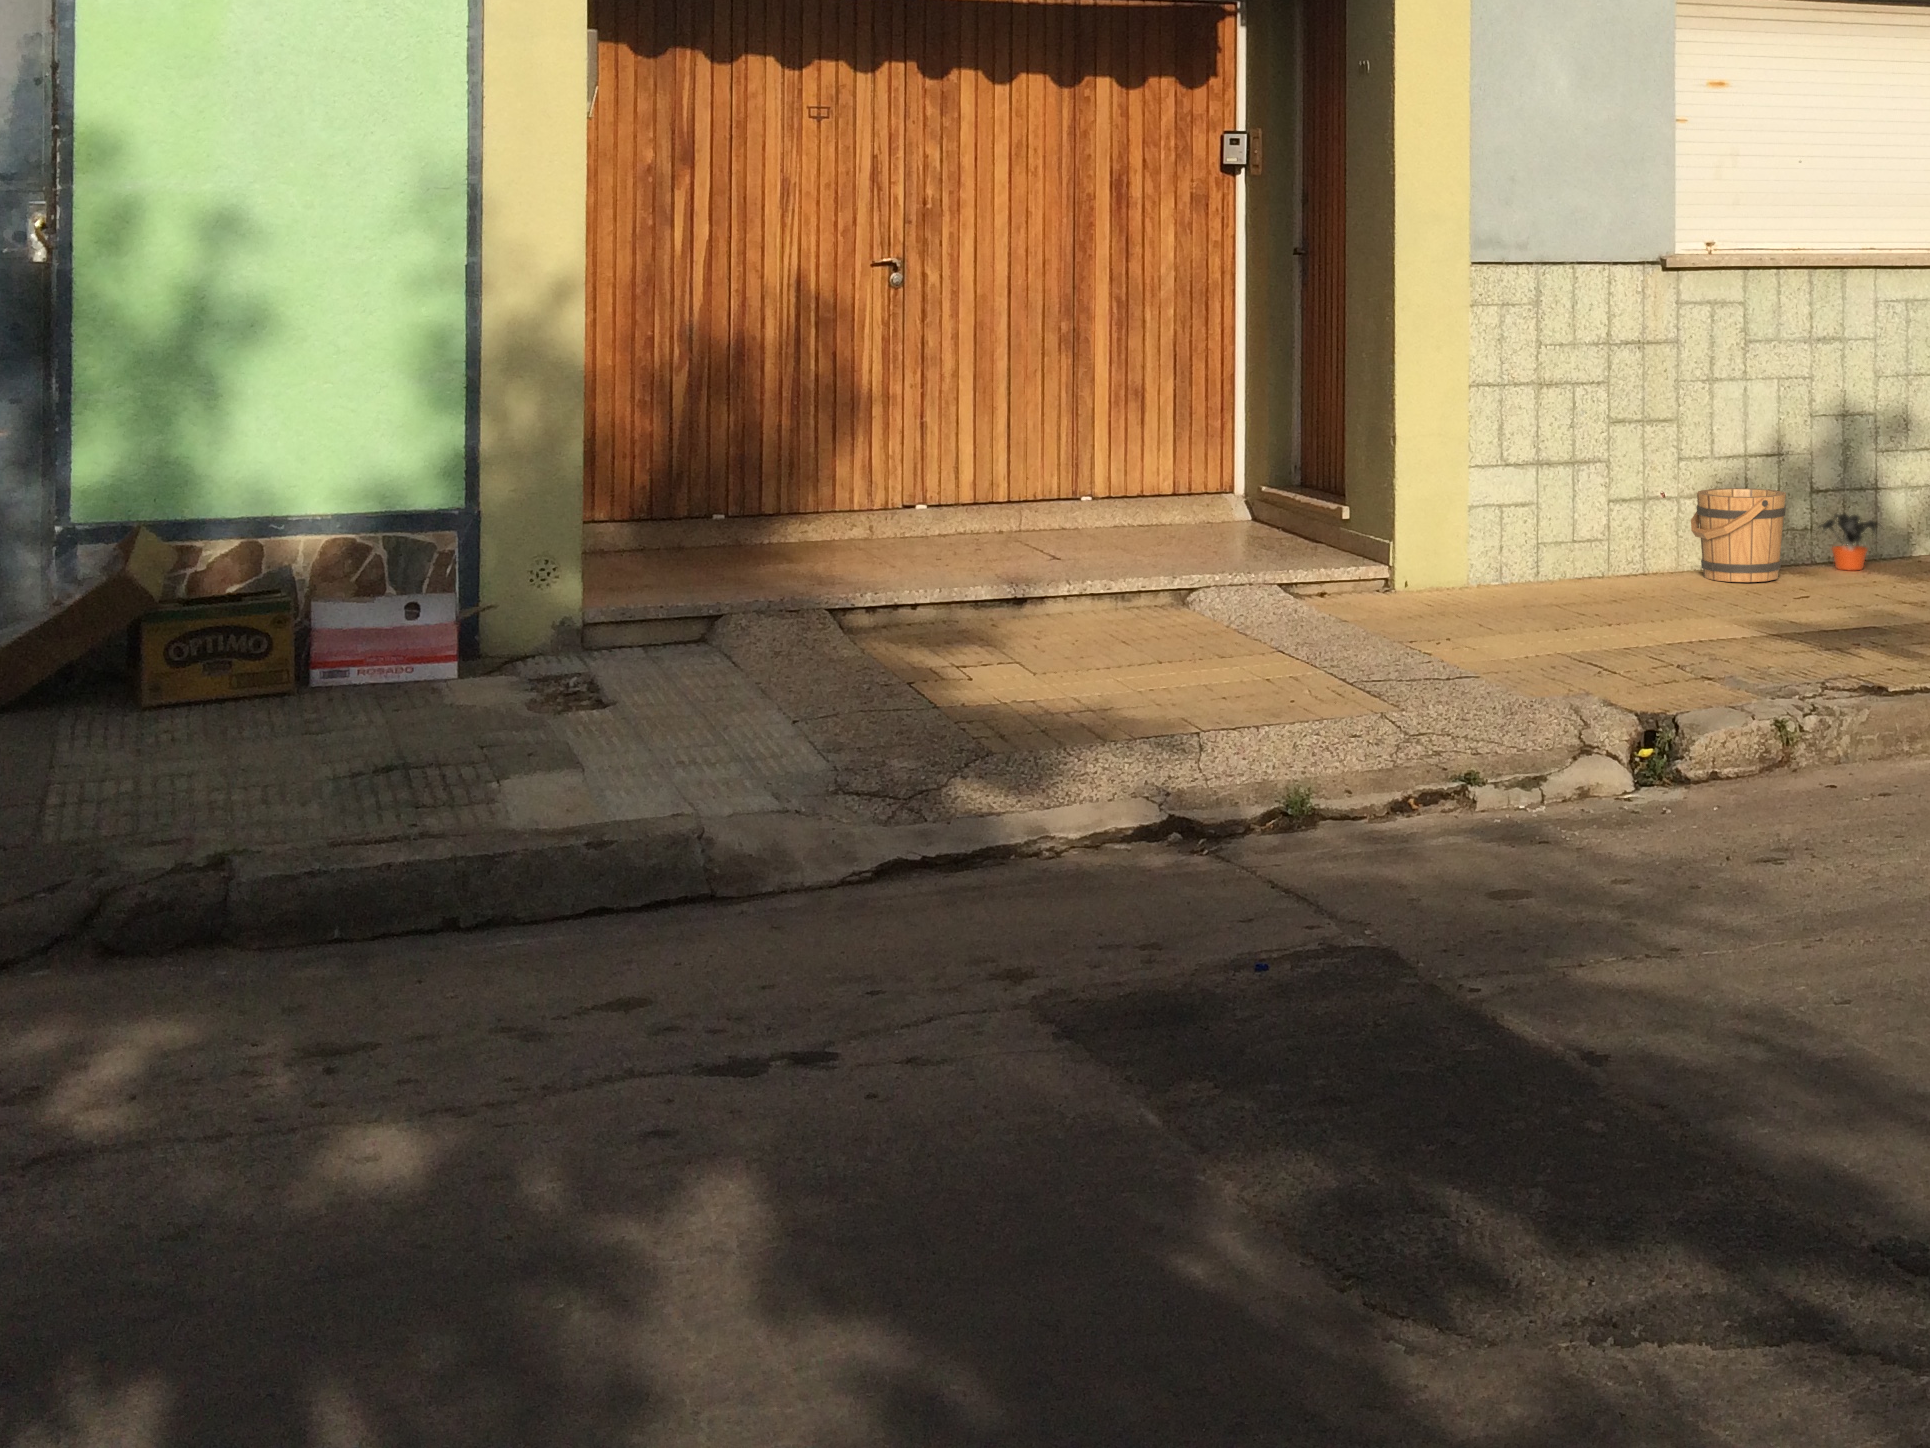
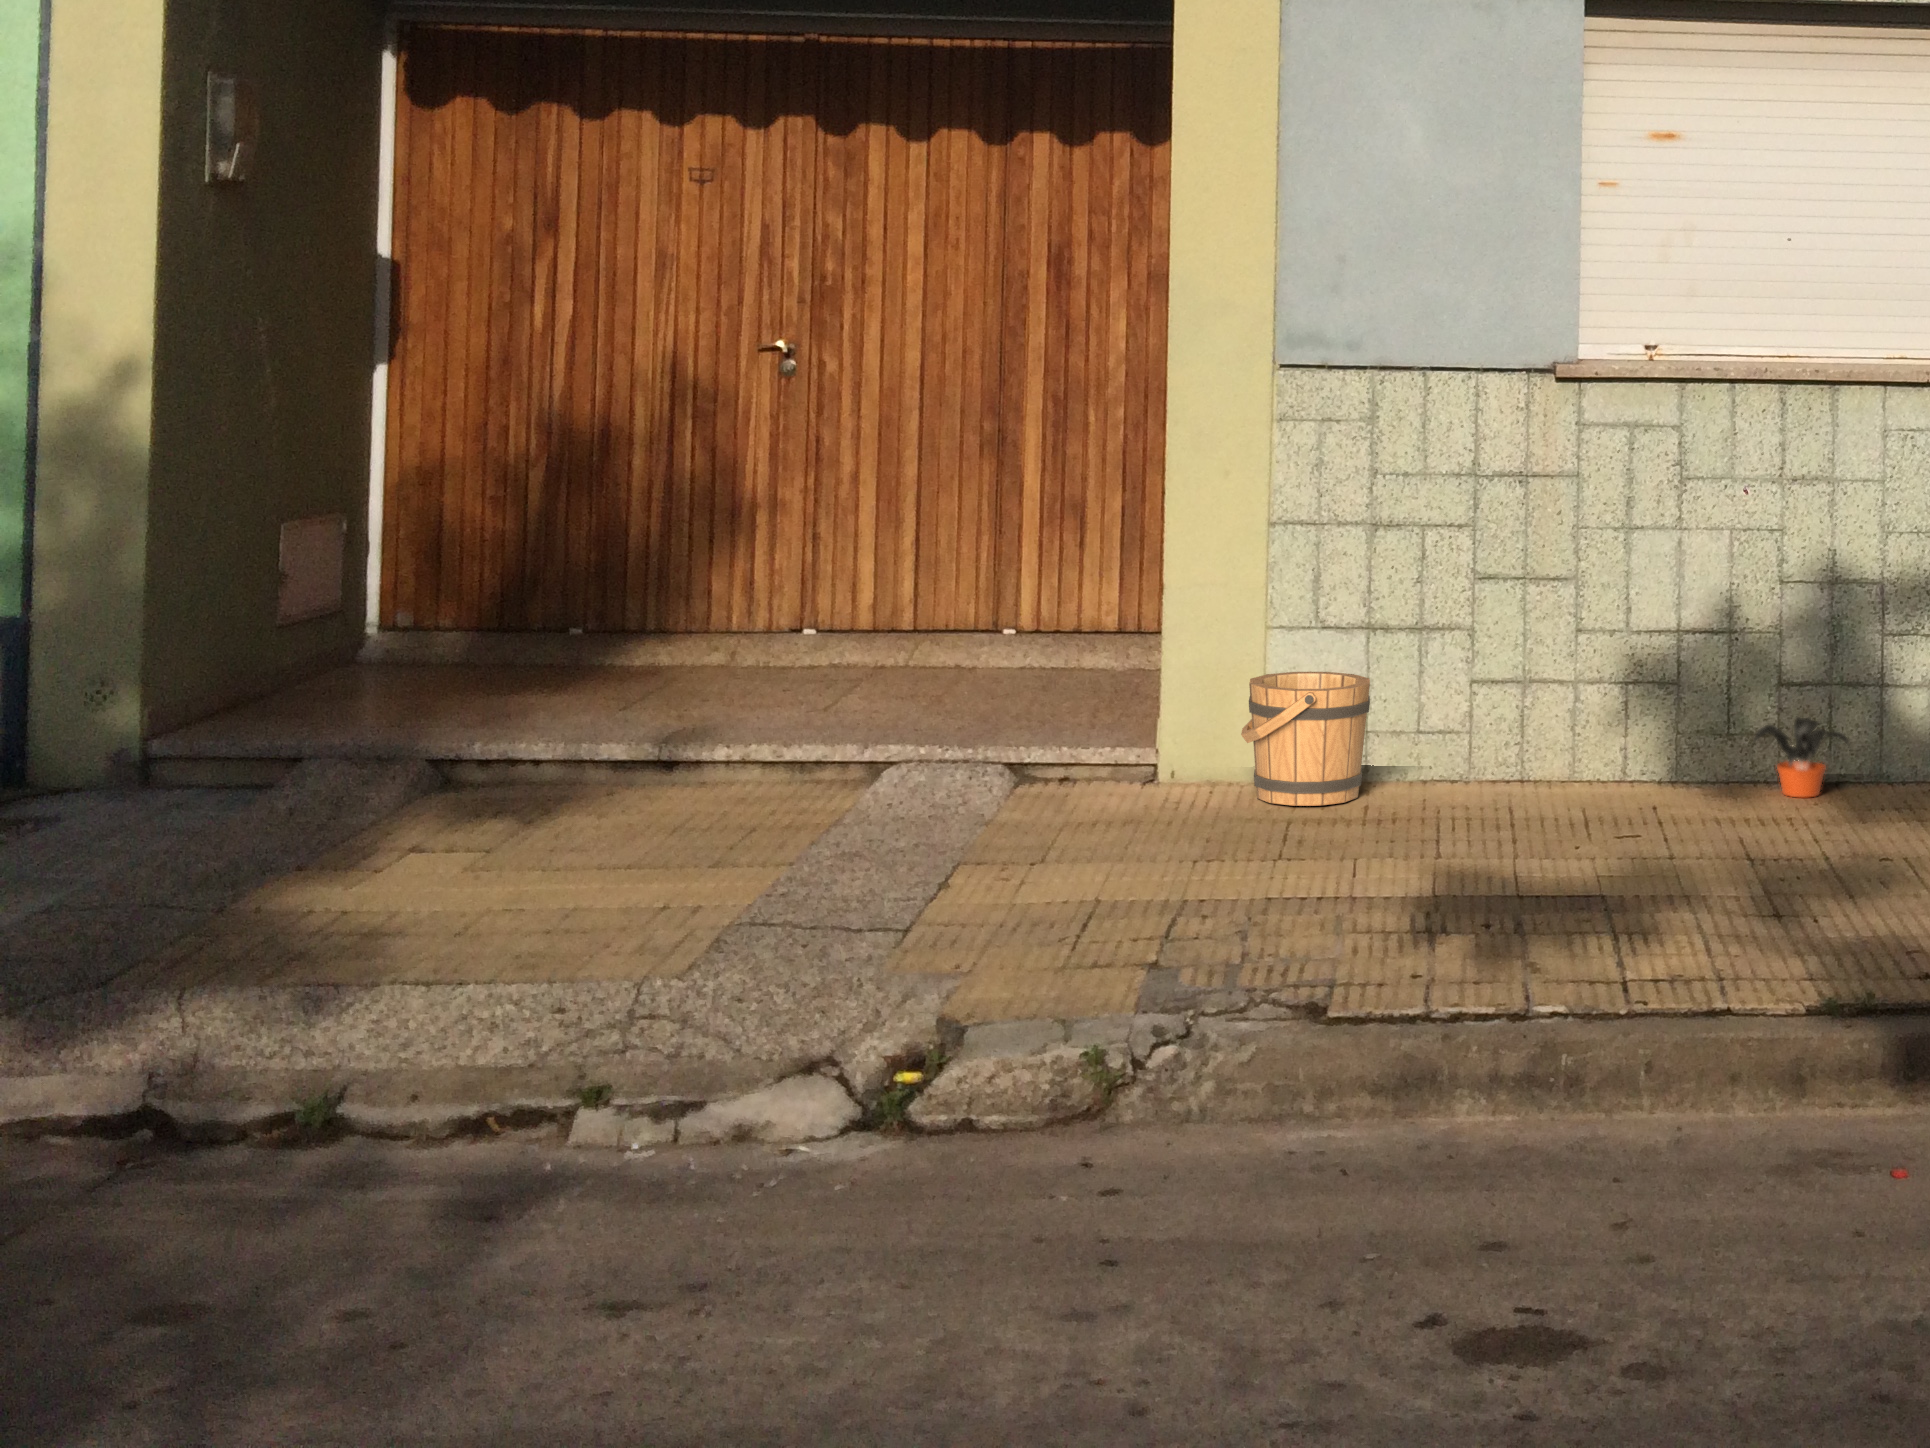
bucket: present [1691,488,1786,582] -> present [1241,672,1370,806]

